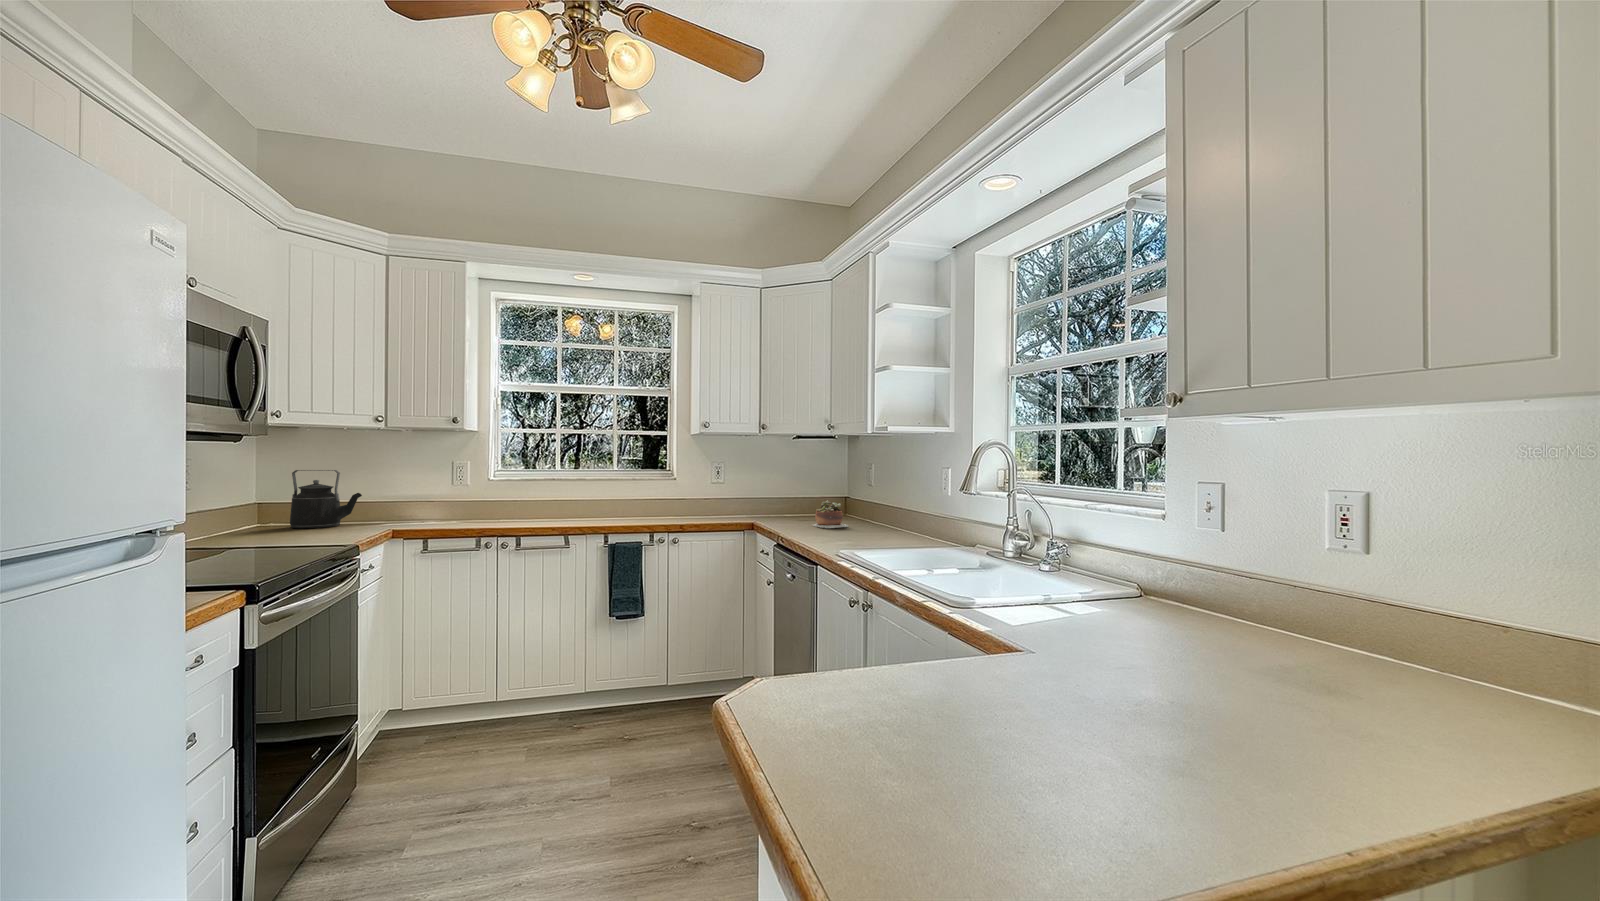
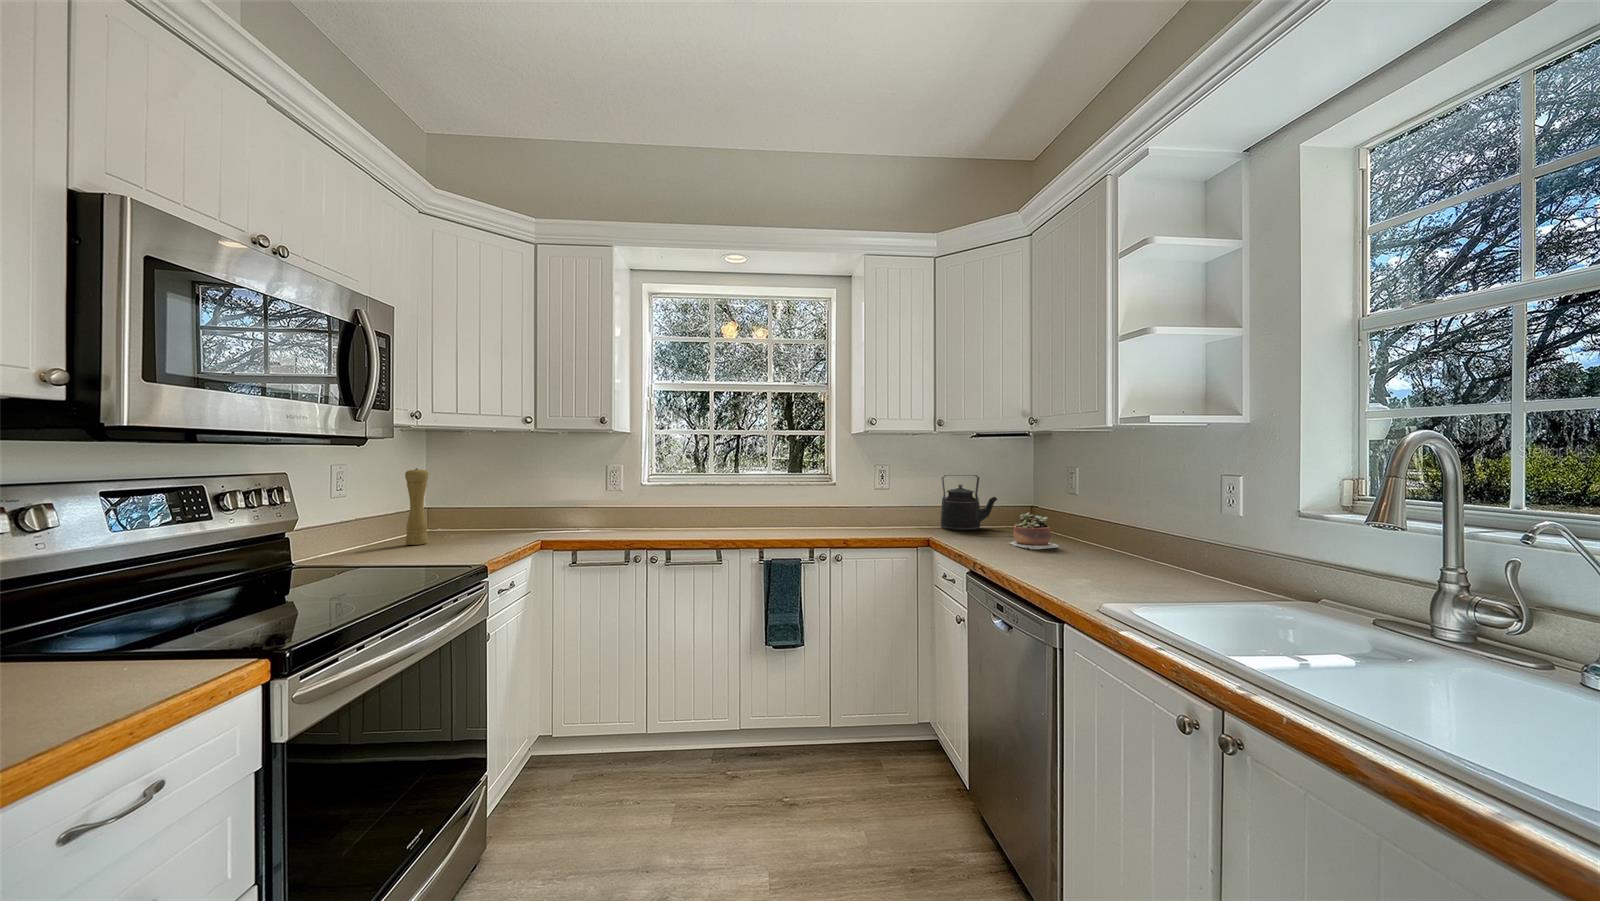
pepper mill: none [250,464,274,536] -> present [405,468,429,545]
kettle: present [290,470,362,528] -> present [941,475,997,530]

